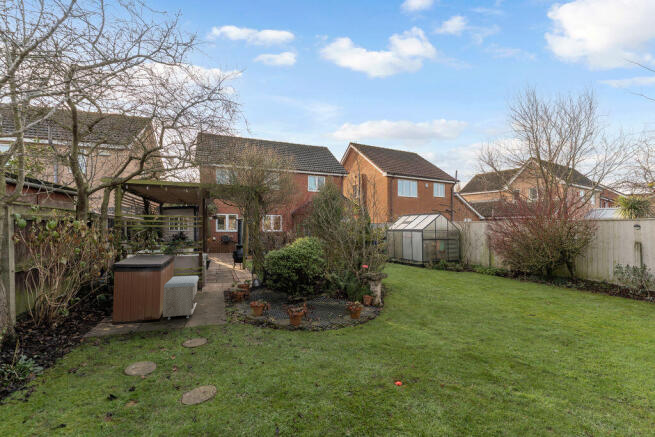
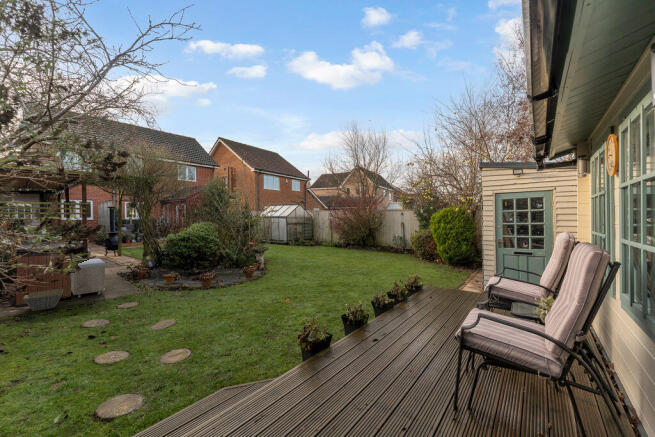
basket: none [108,309,152,333] -> present [23,288,63,311]

